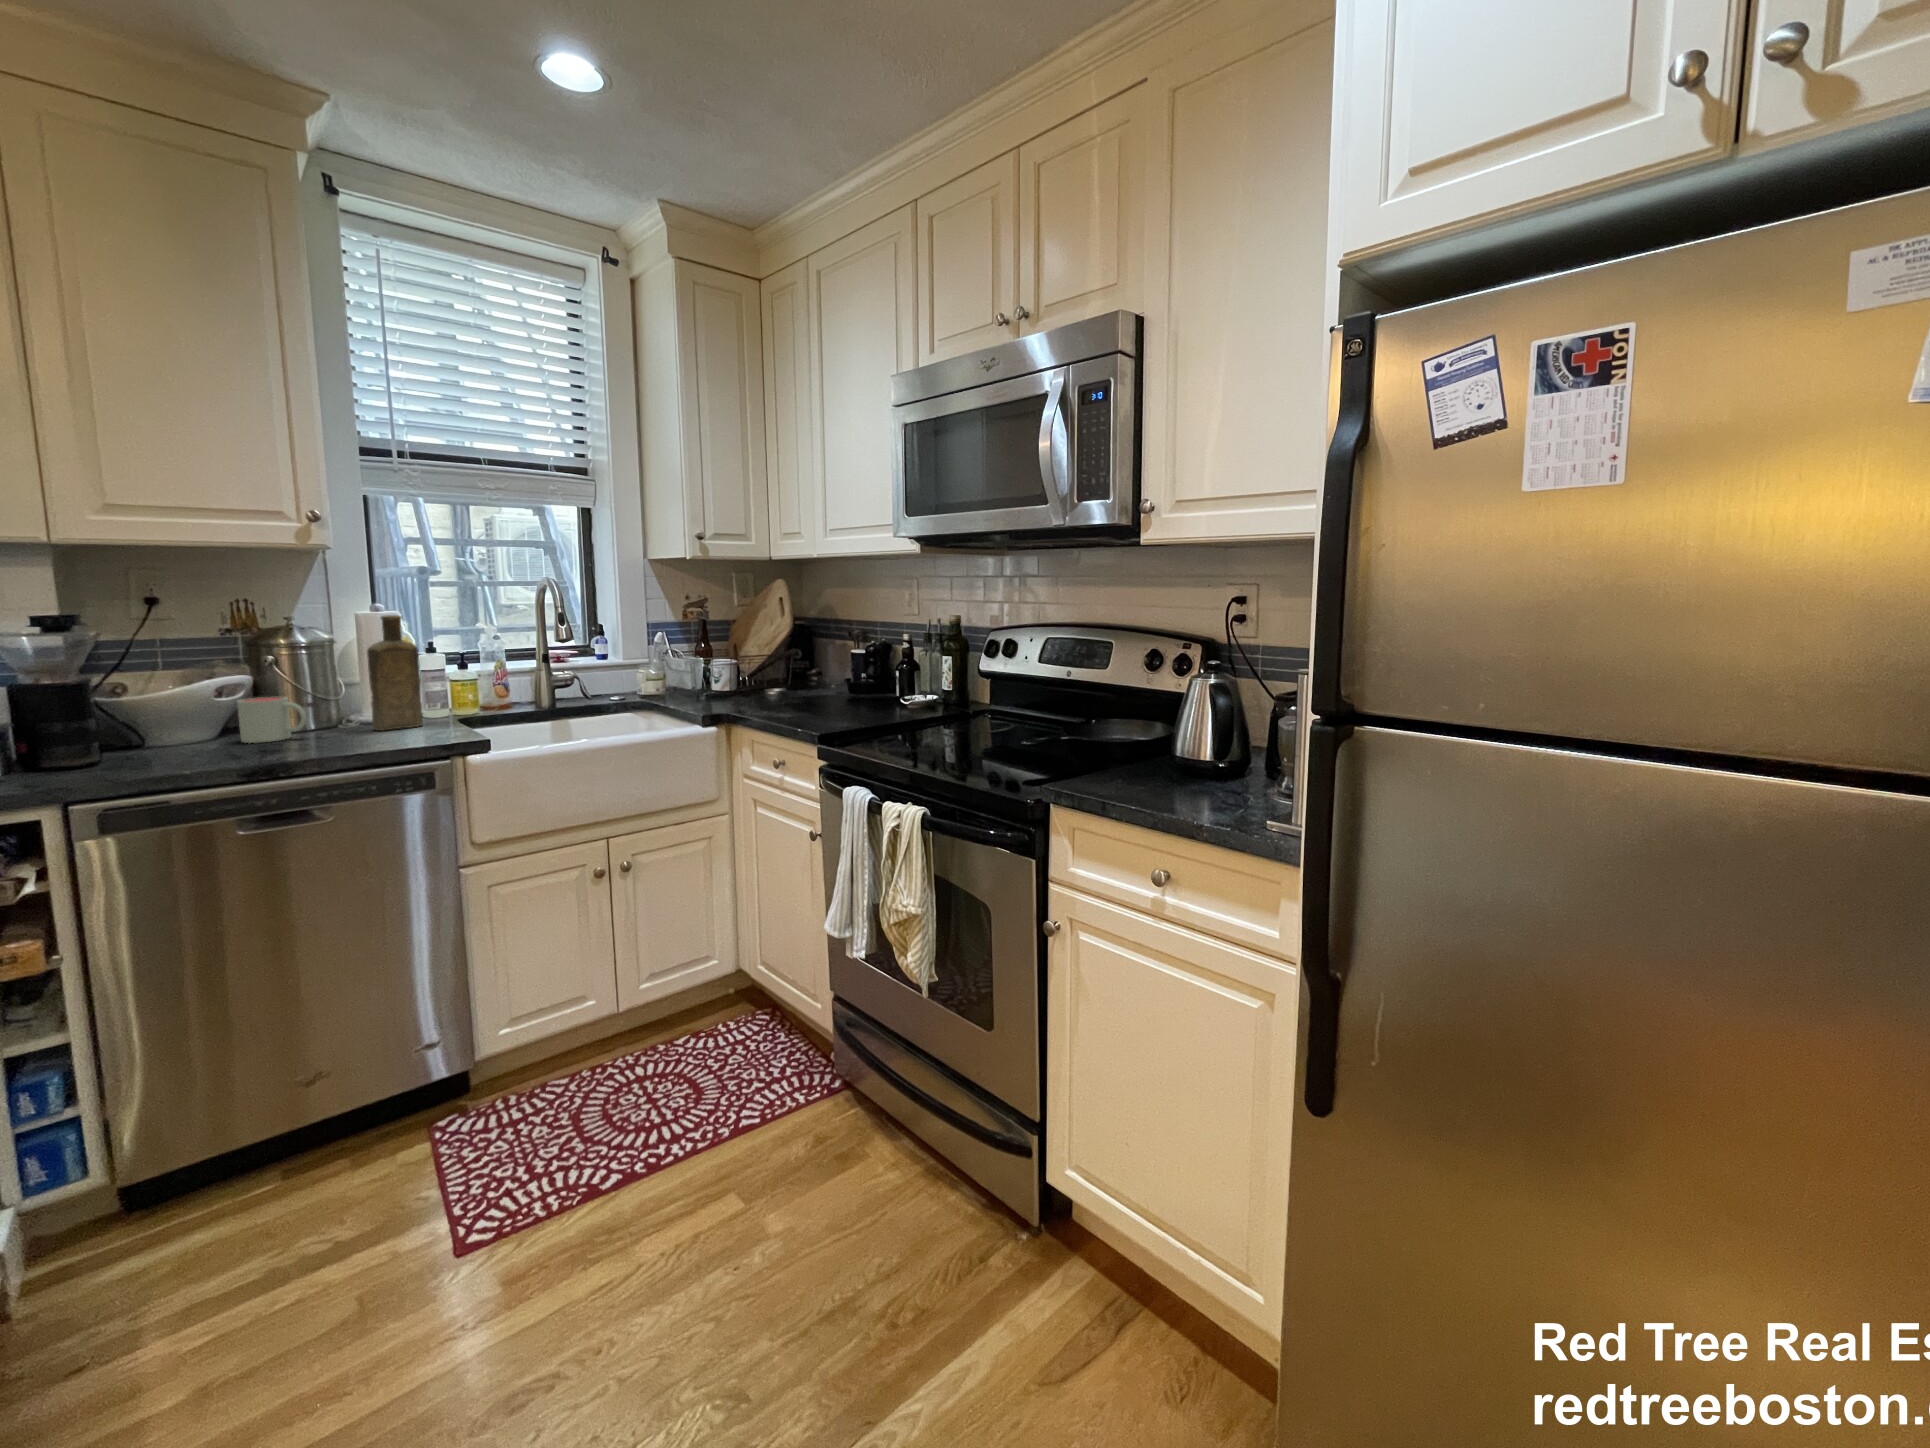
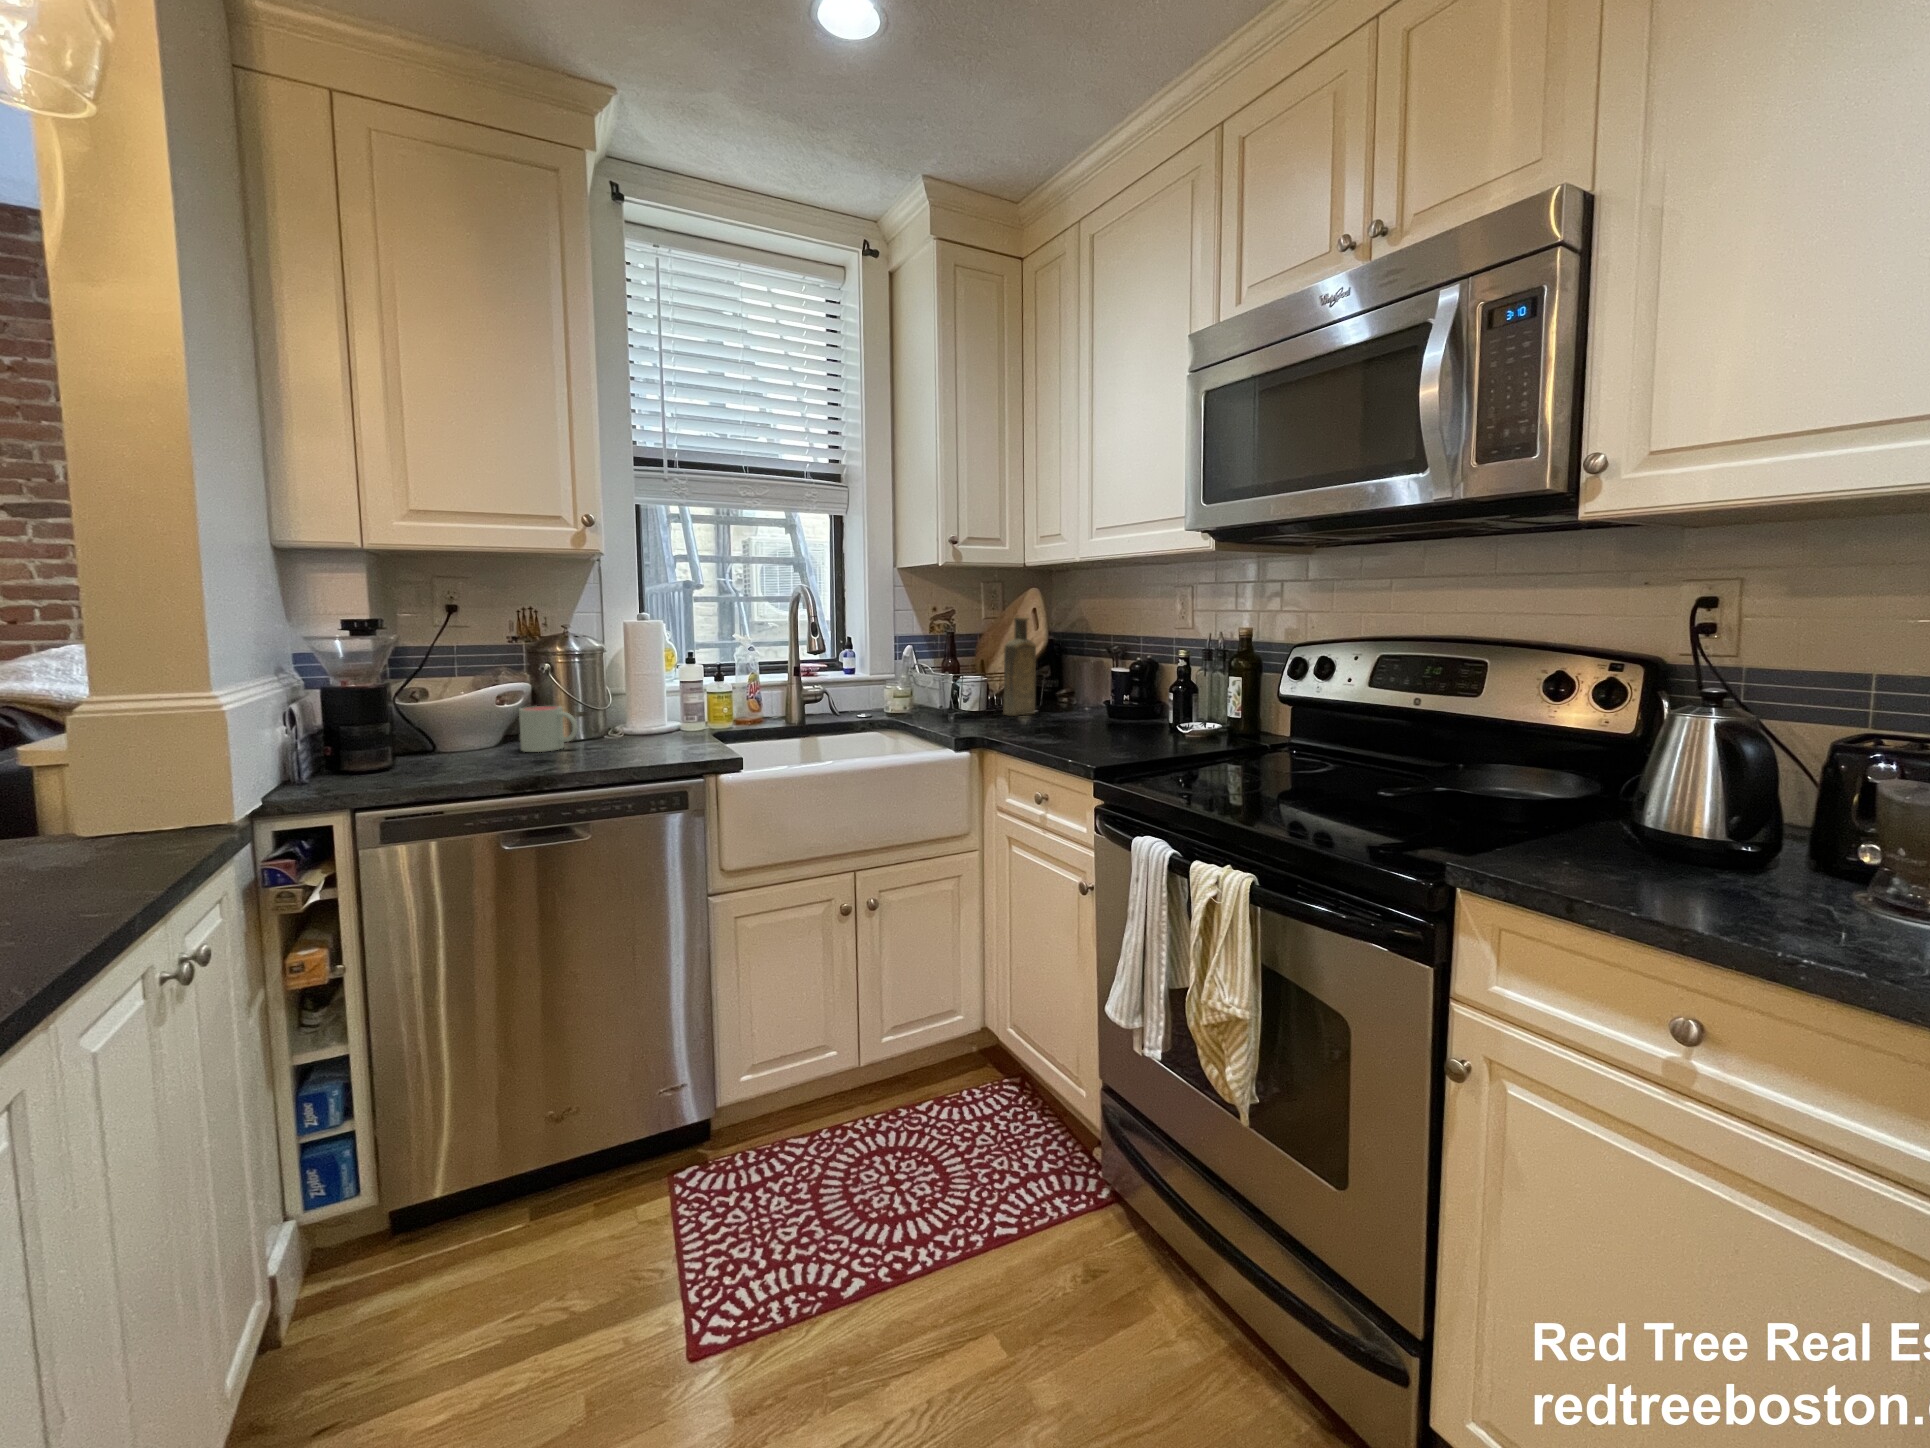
bottle: present [367,615,423,730] -> present [1004,617,1036,716]

